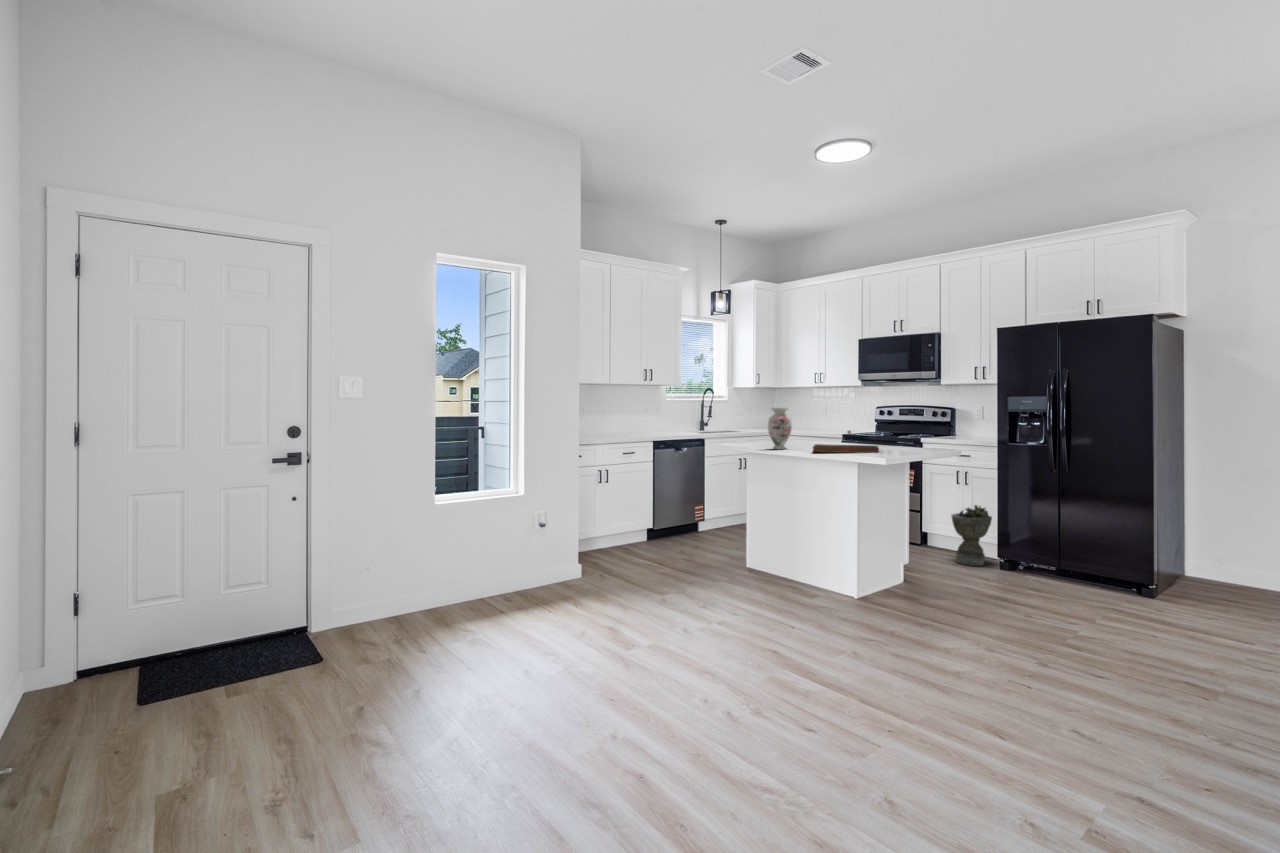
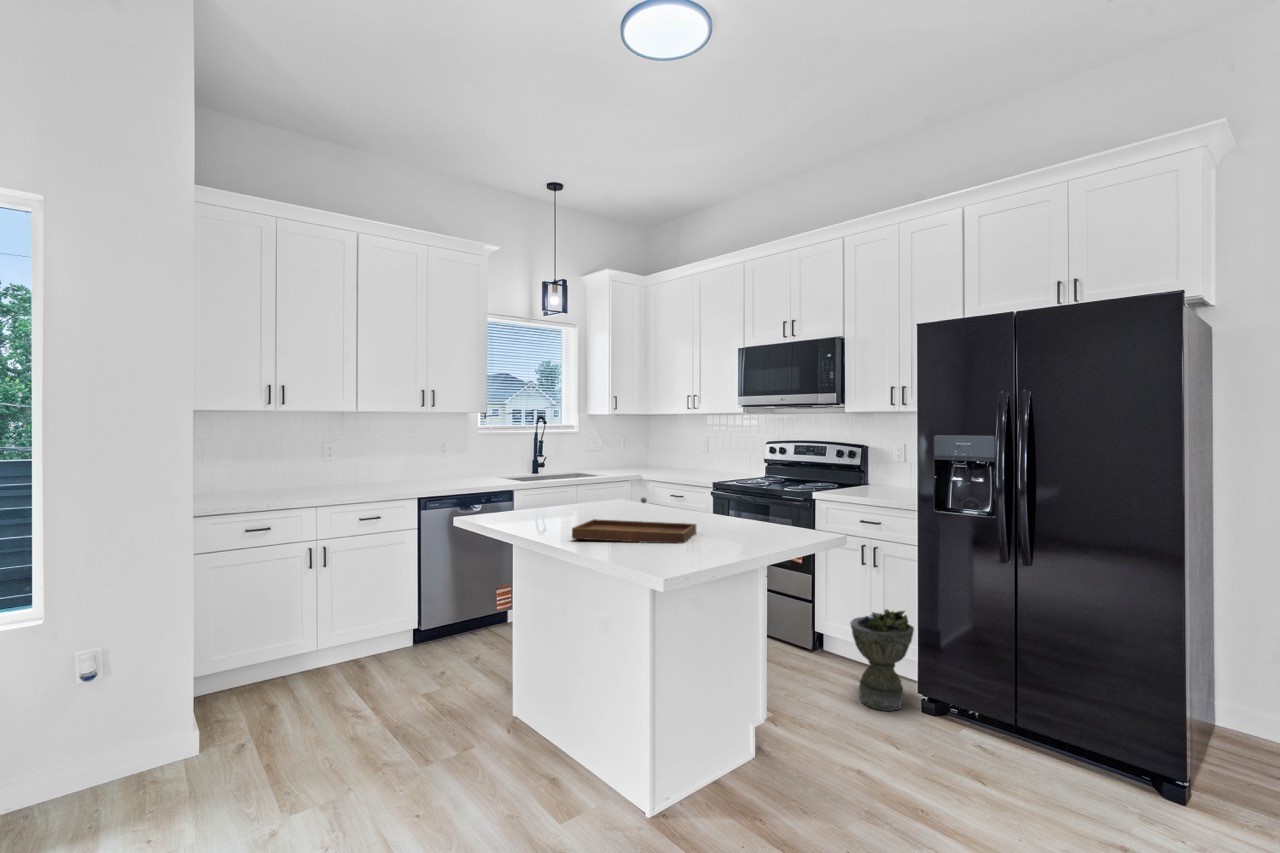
vase: present [768,408,792,449] -> none [540,451,580,522]

